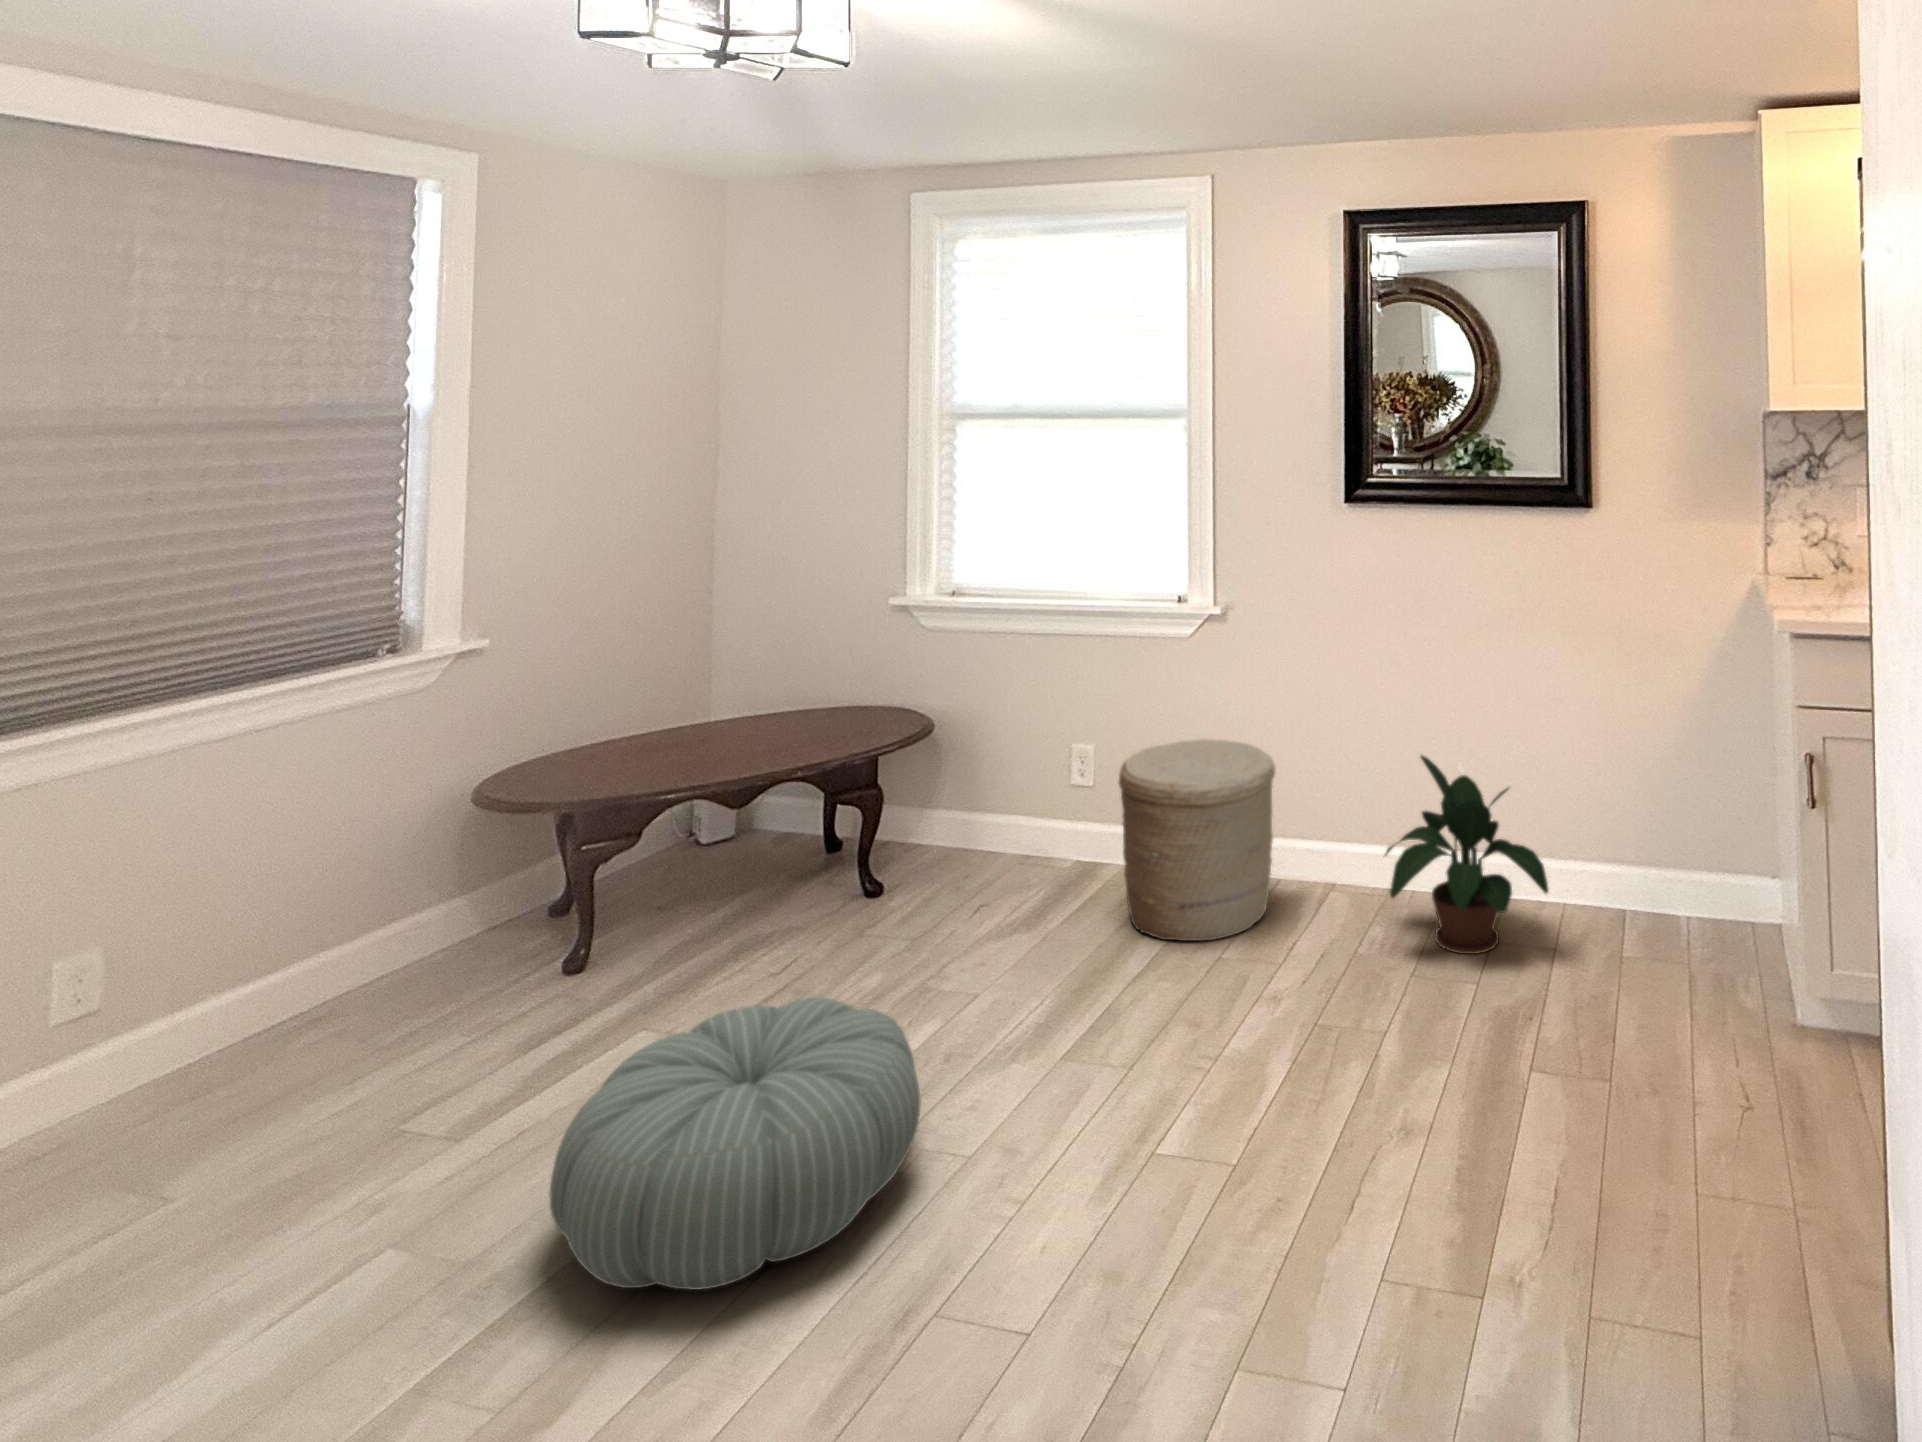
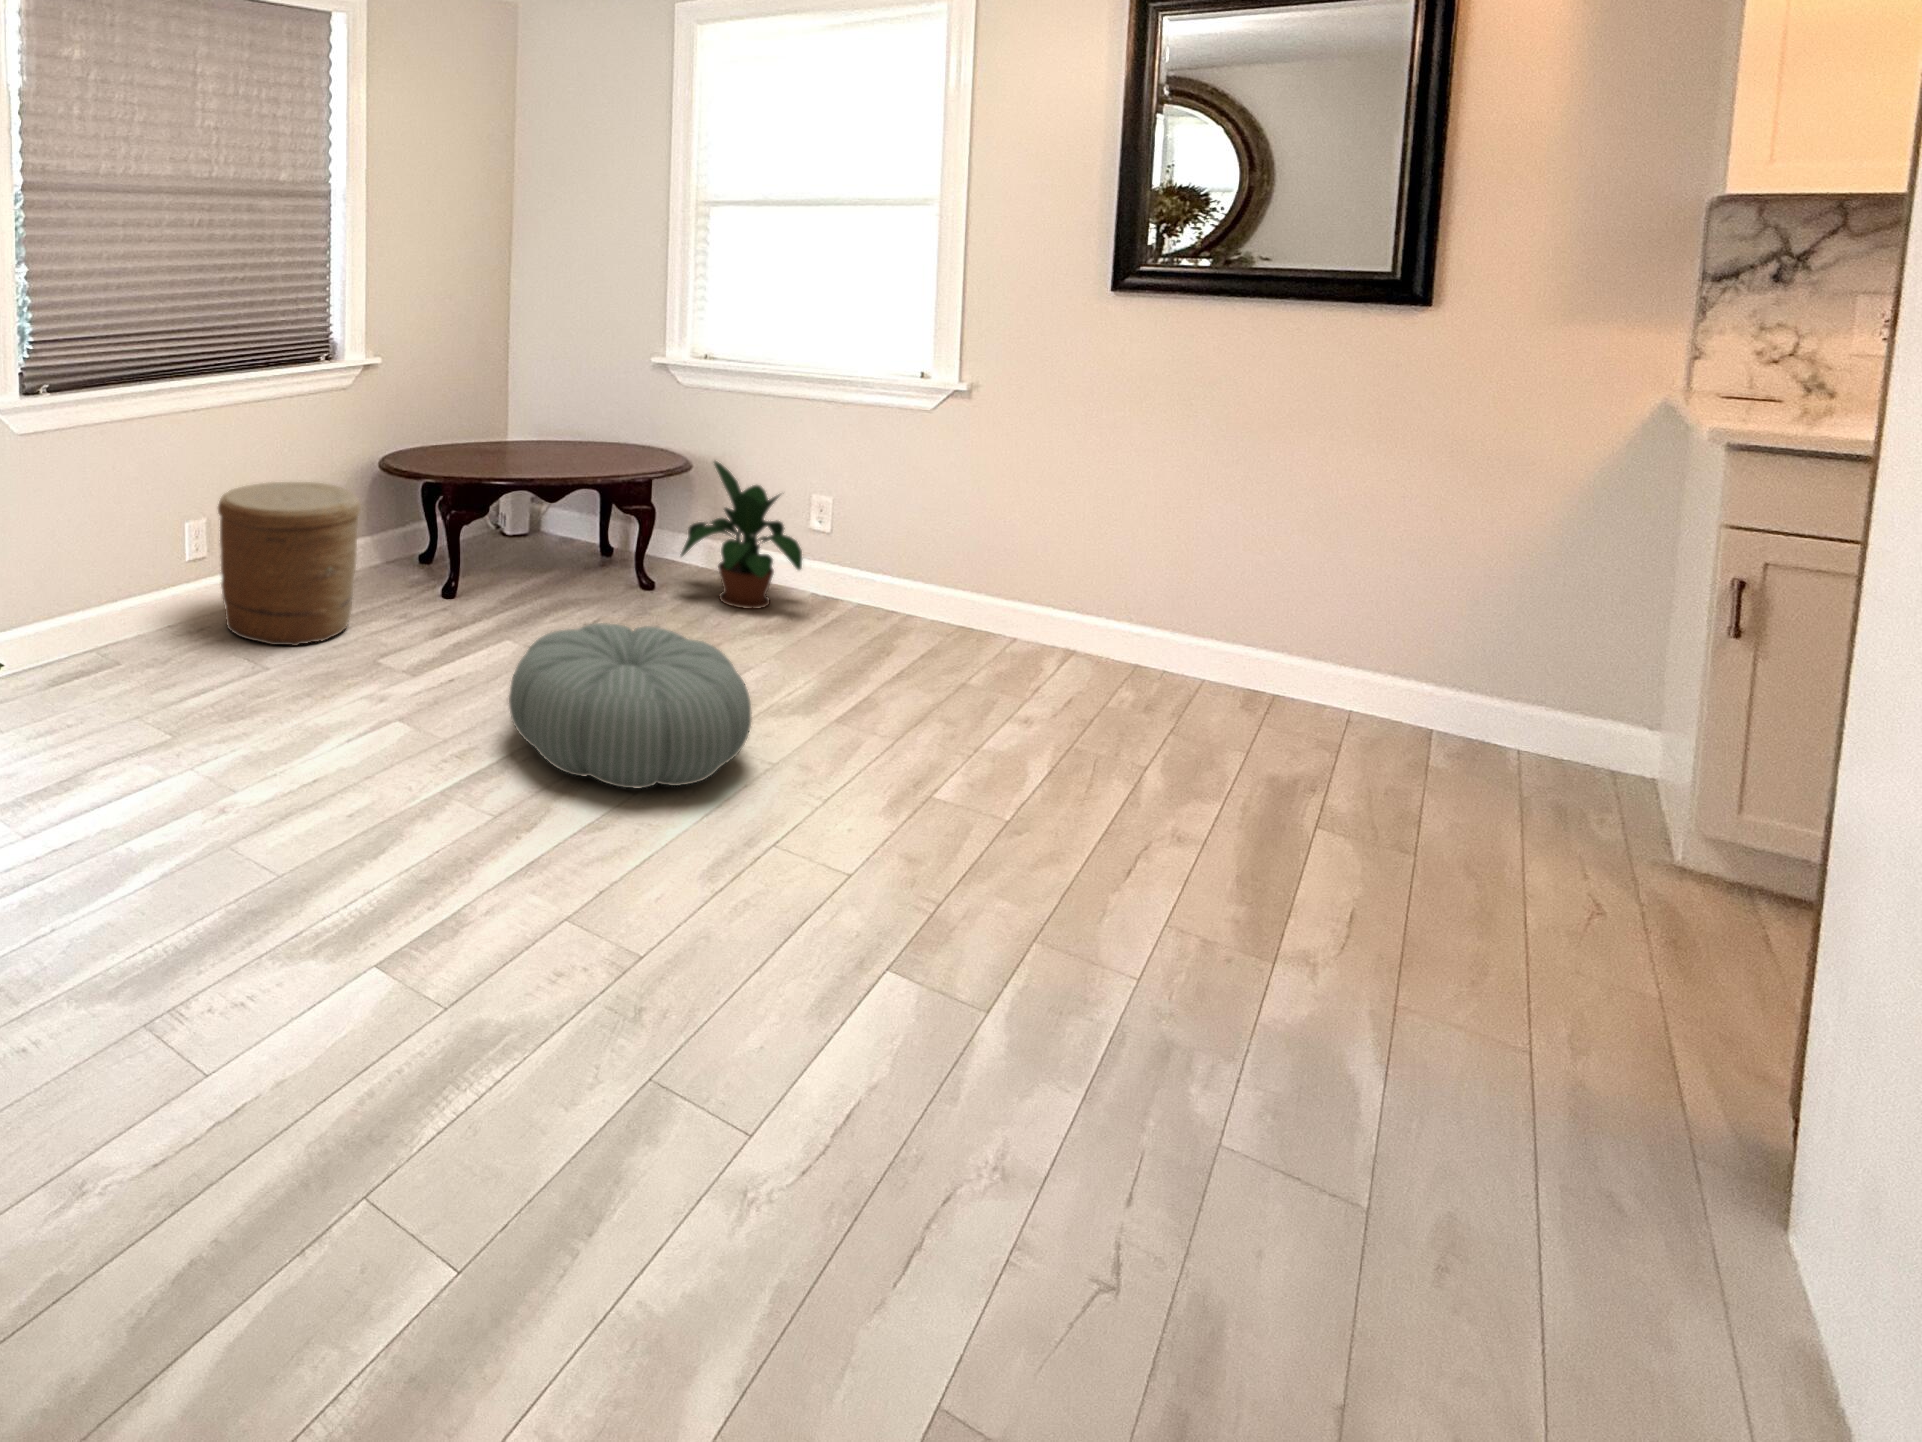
woven basket: present [1119,739,1275,941] -> present [218,482,361,646]
potted plant: present [1385,755,1548,954] -> present [681,461,802,609]

